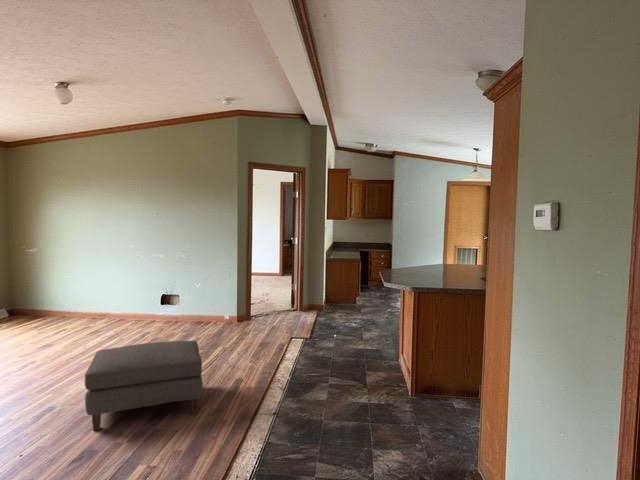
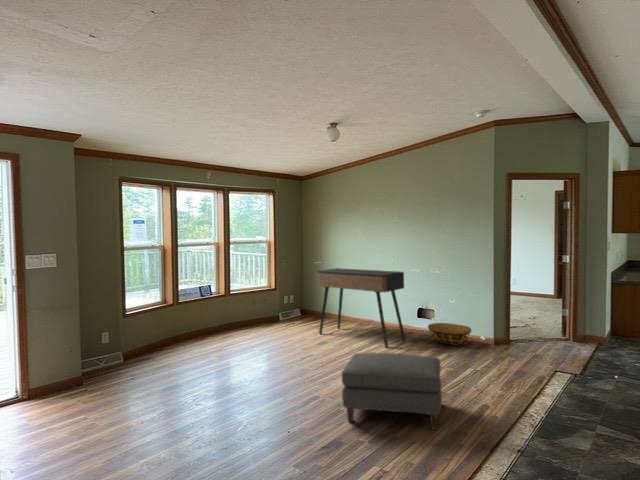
console table: none [34,255,150,340] -> present [317,268,405,348]
basket: none [175,307,218,327] -> present [428,323,471,345]

